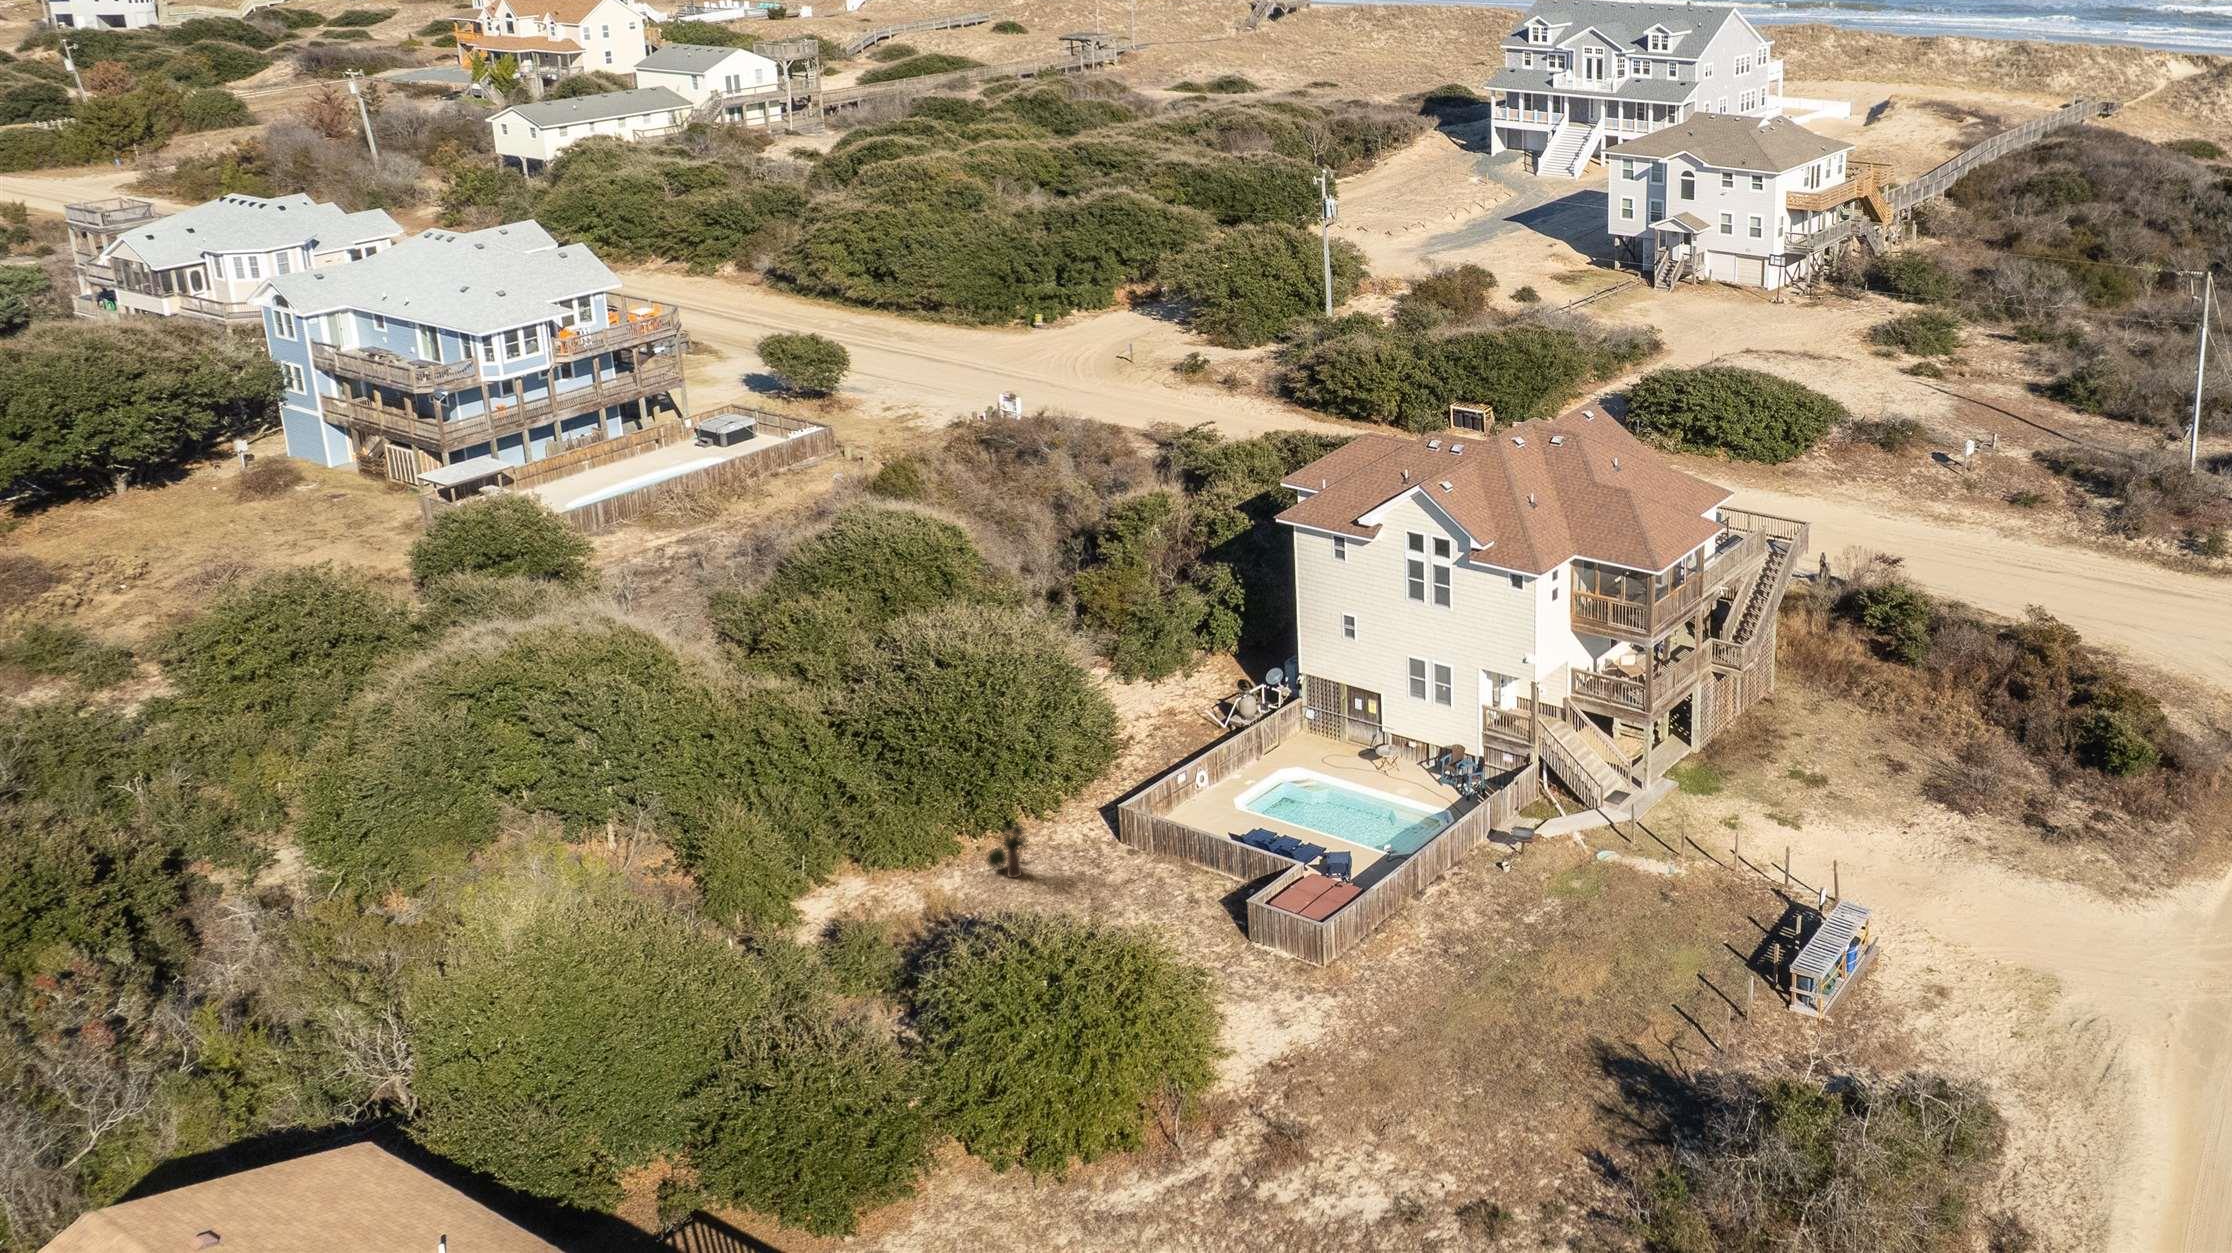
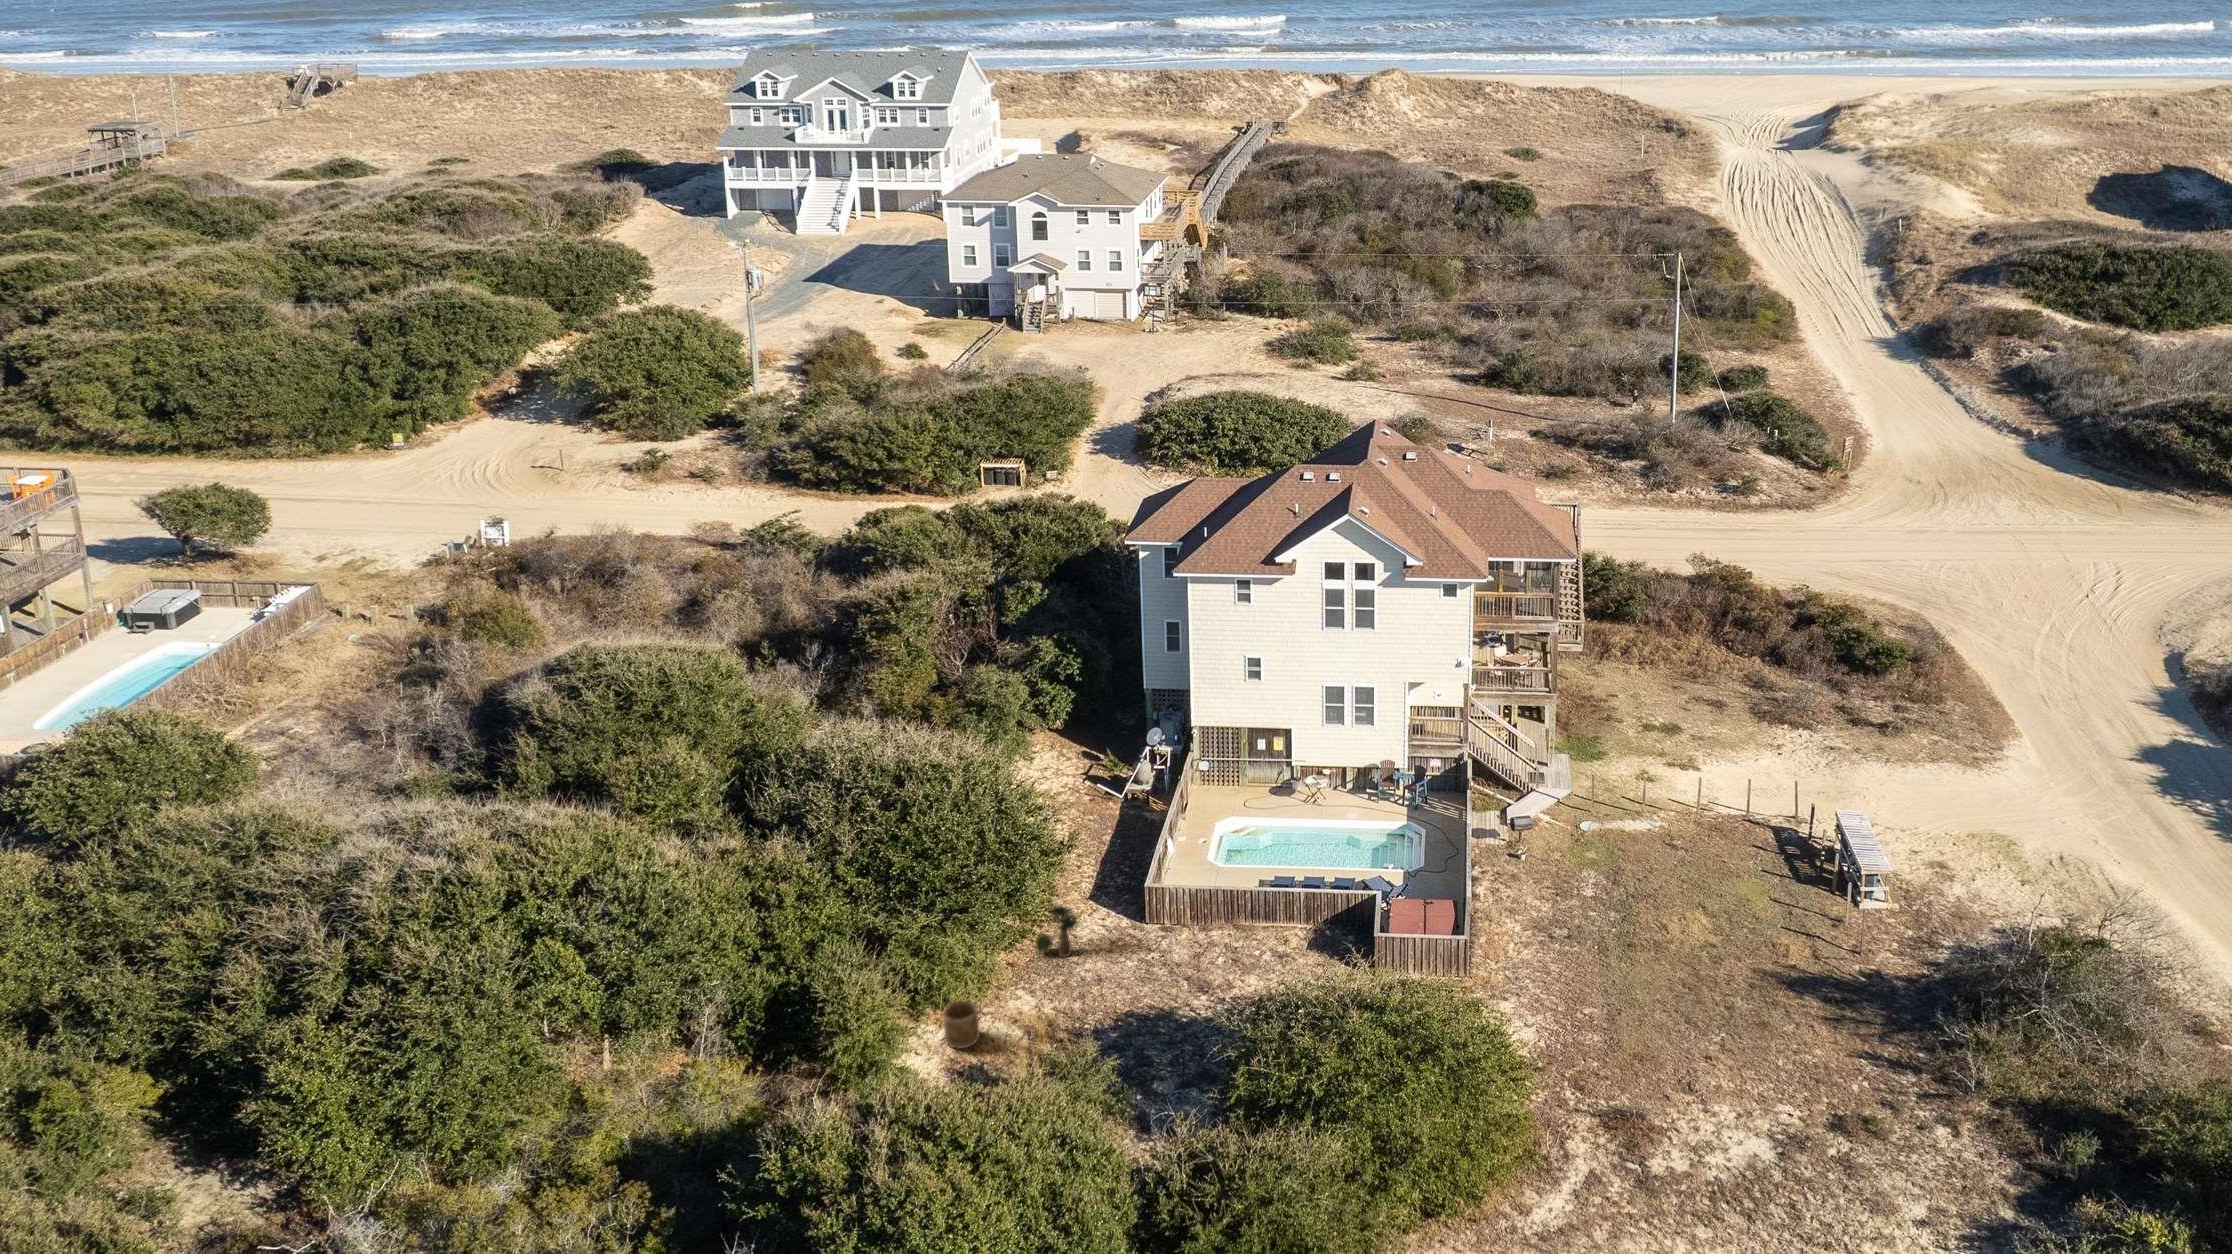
bucket: none [822,881,865,930] -> present [944,1001,981,1048]

